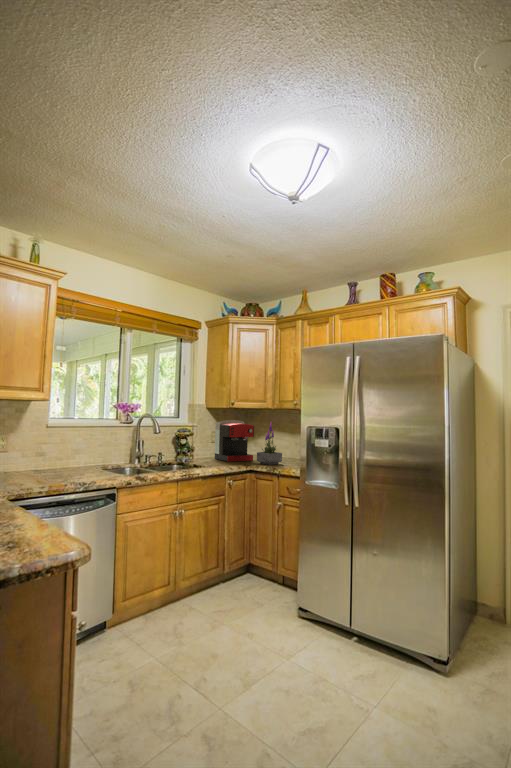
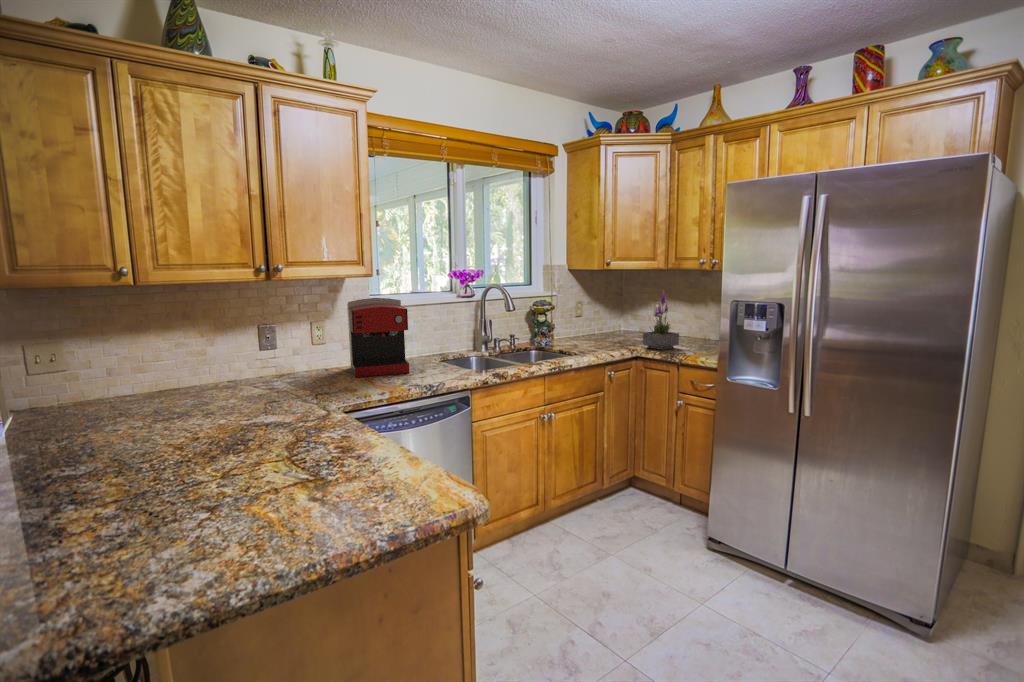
coffee maker: present [215,420,254,462] -> present [347,298,410,377]

